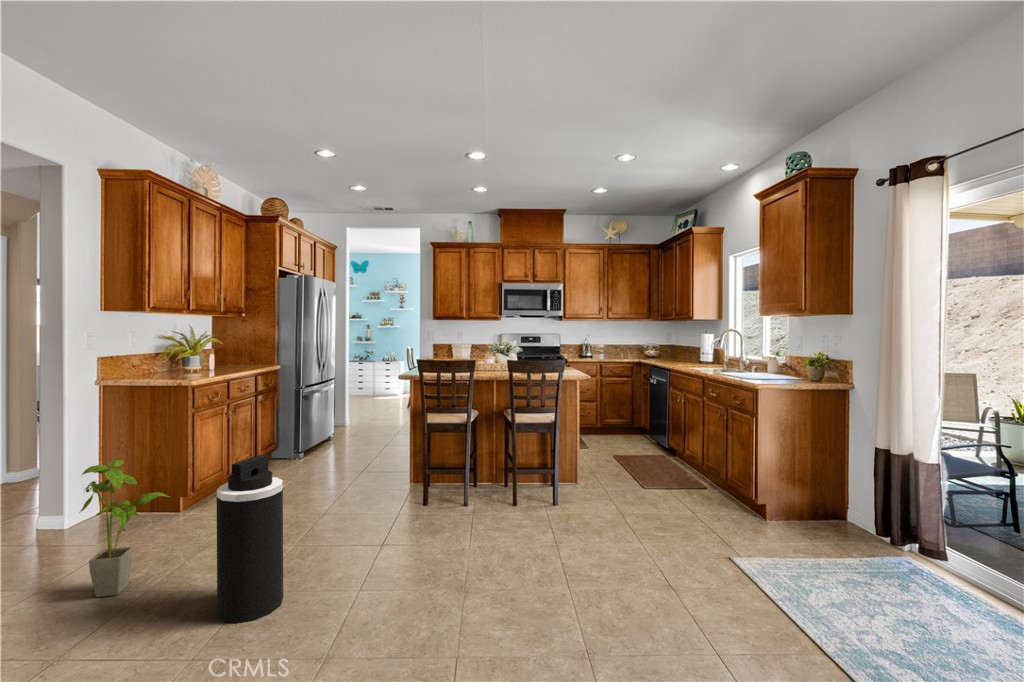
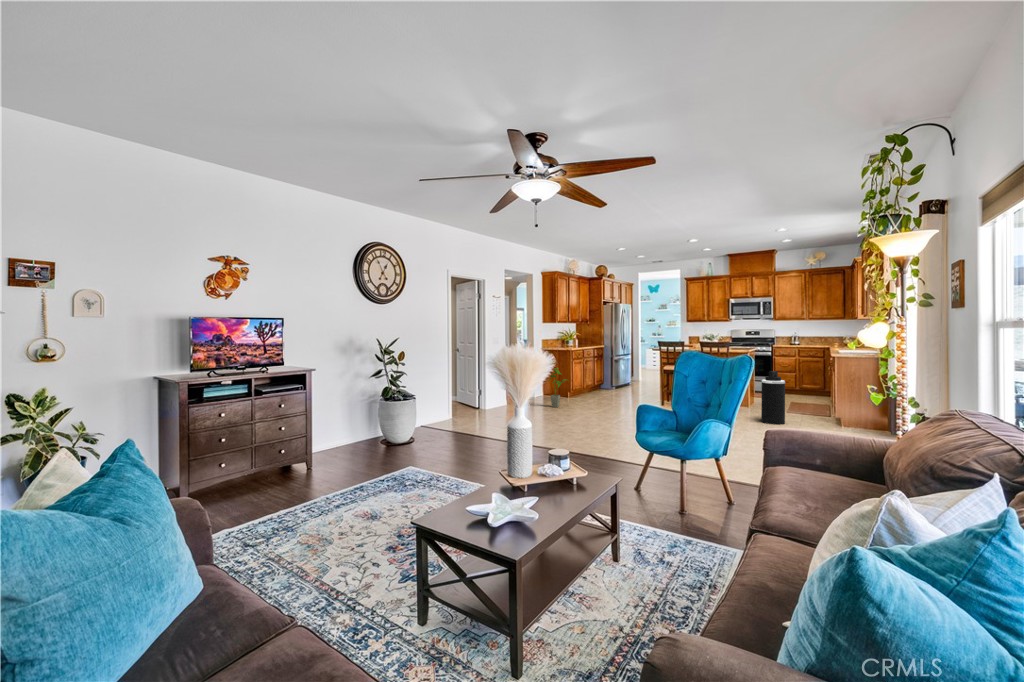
trash can: present [217,455,283,623] -> present [761,371,785,424]

